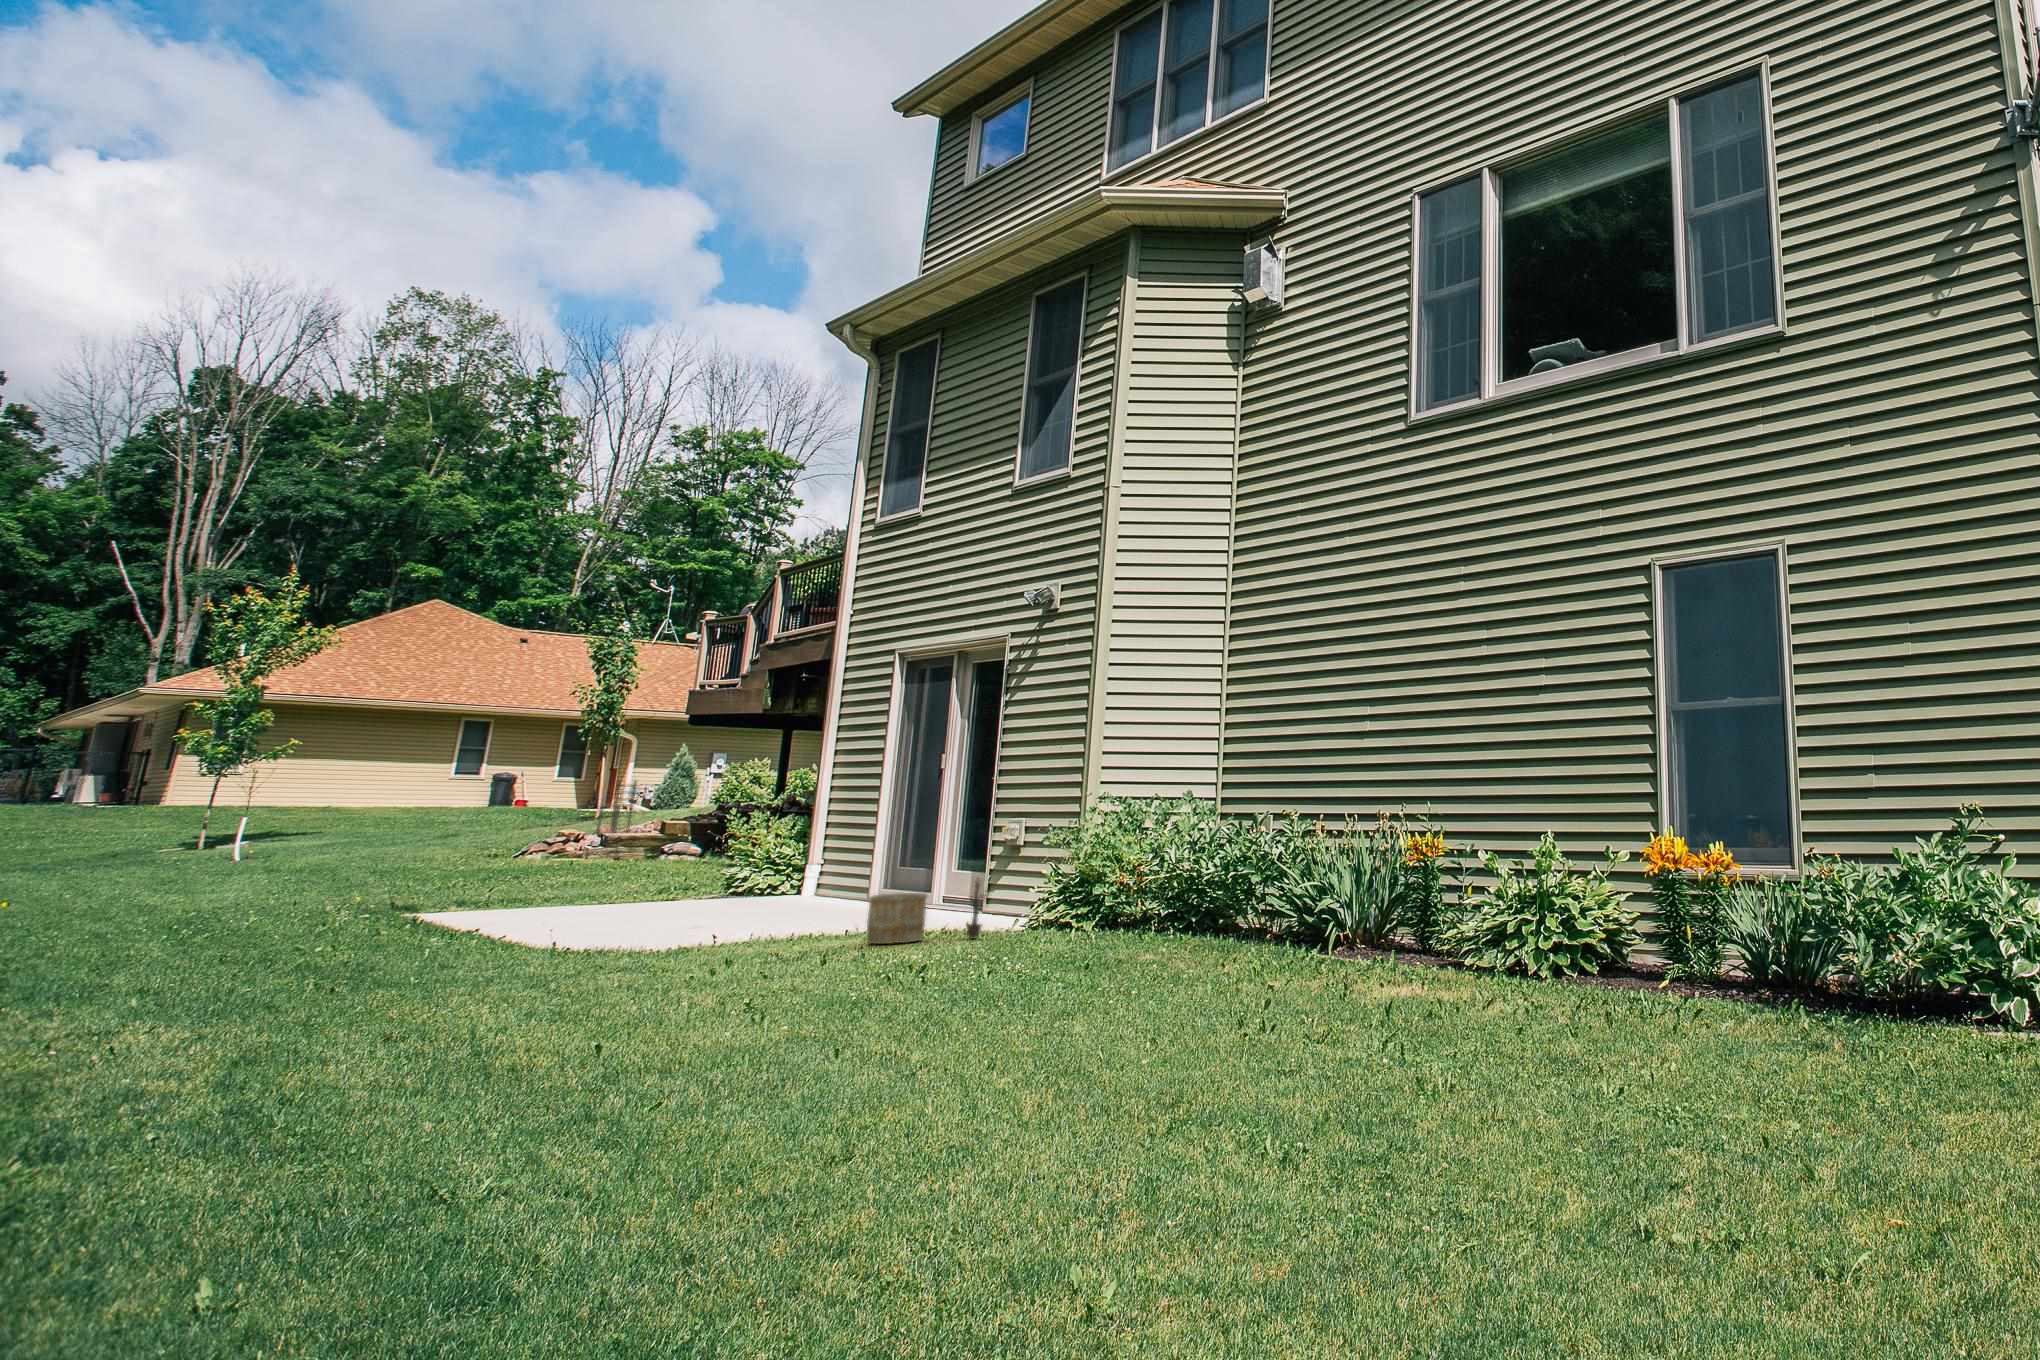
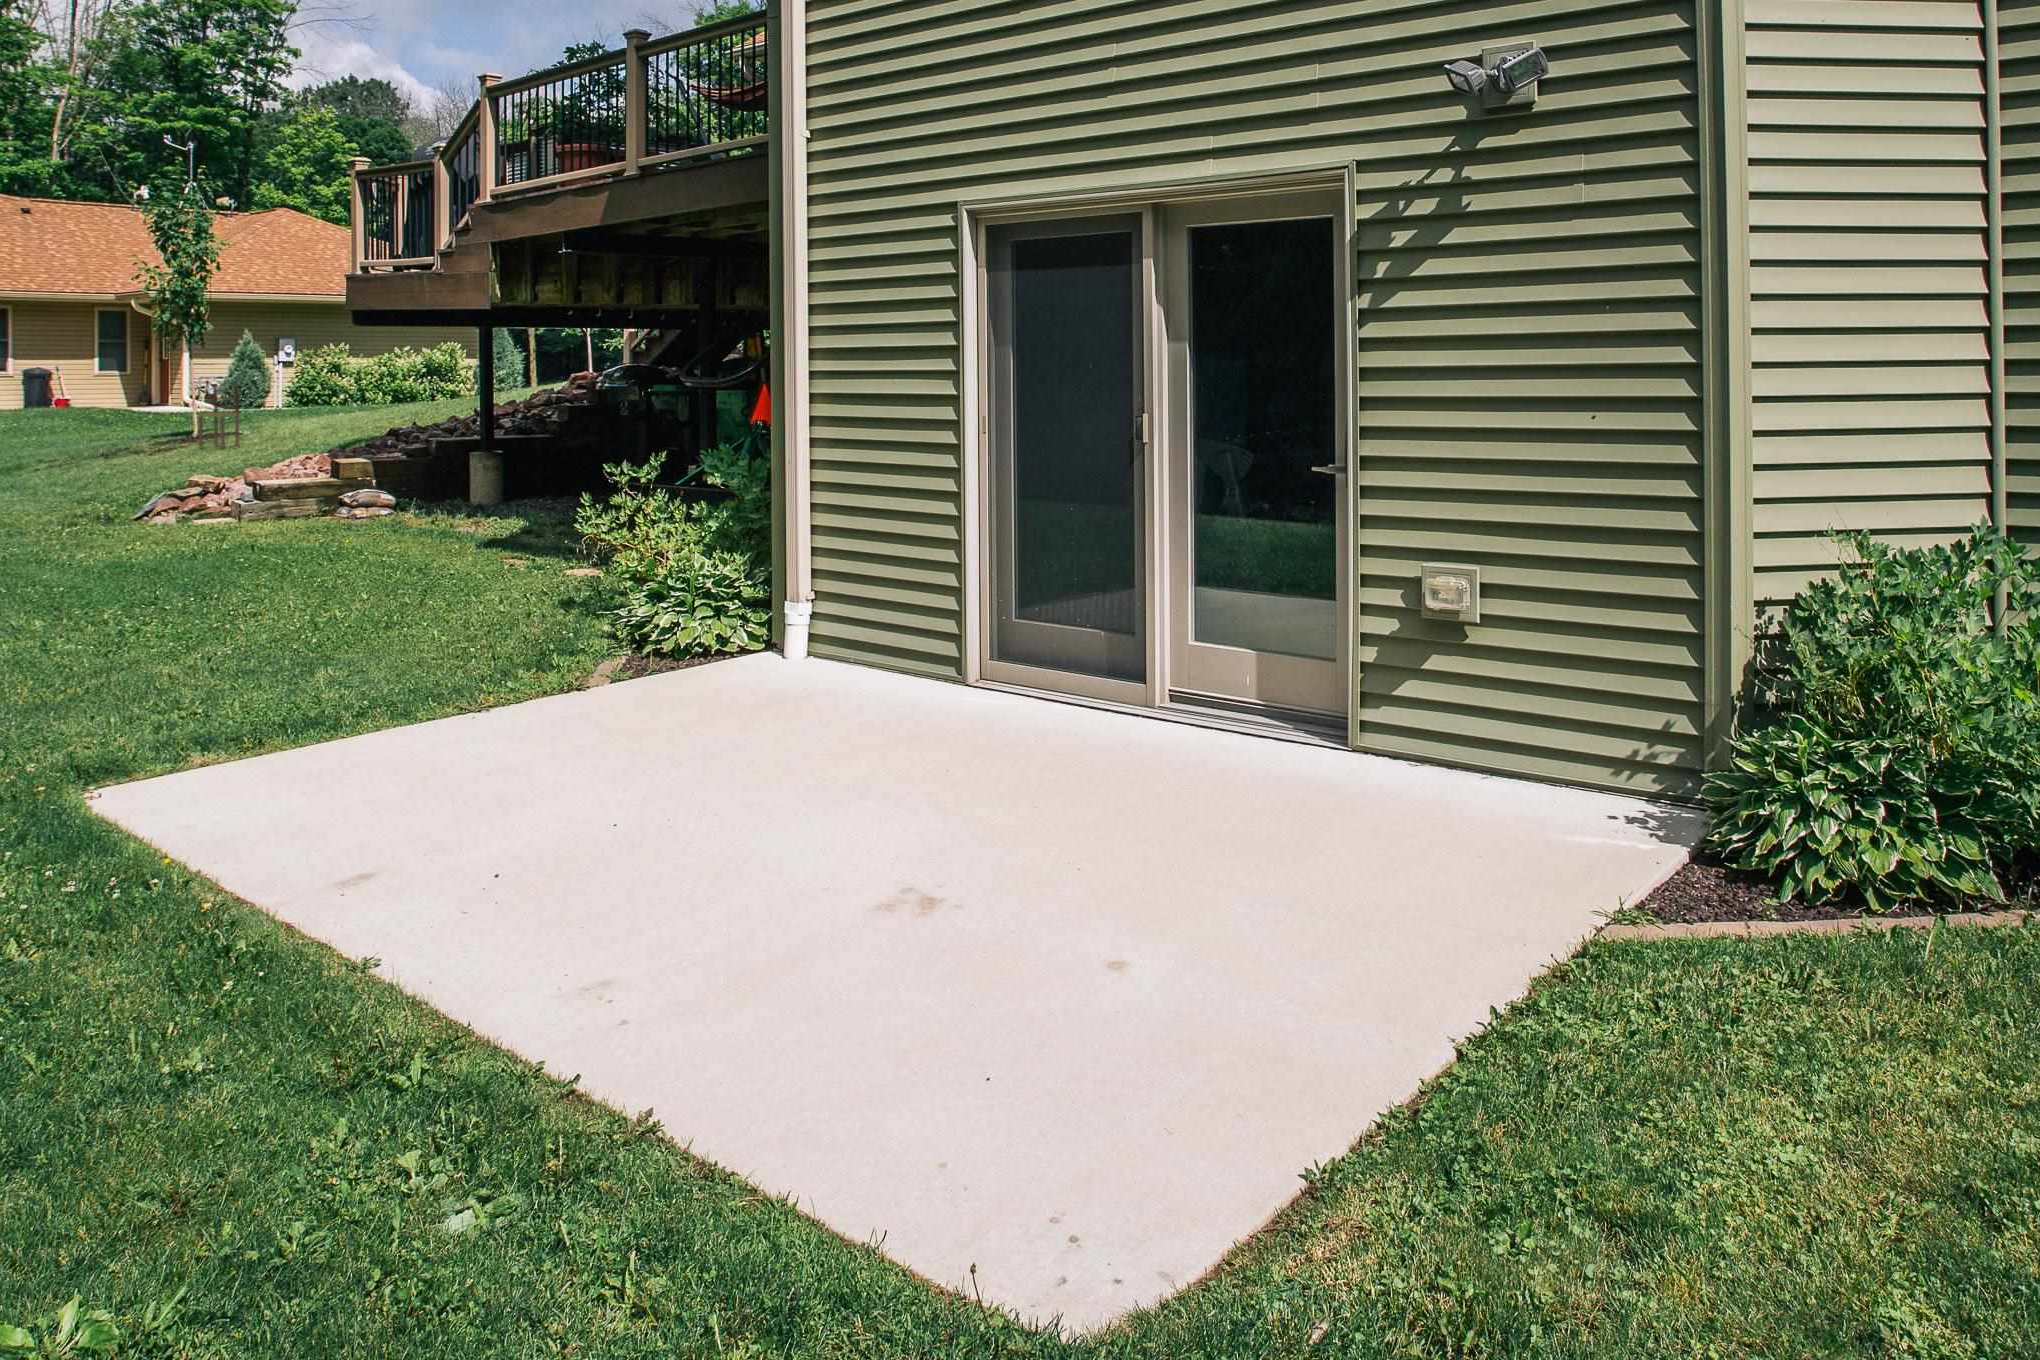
decorative plant: present [966,878,985,939] -> none [1876,845,2022,1017]
wooden bucket: present [867,893,928,944] -> none [1664,881,1860,1078]

